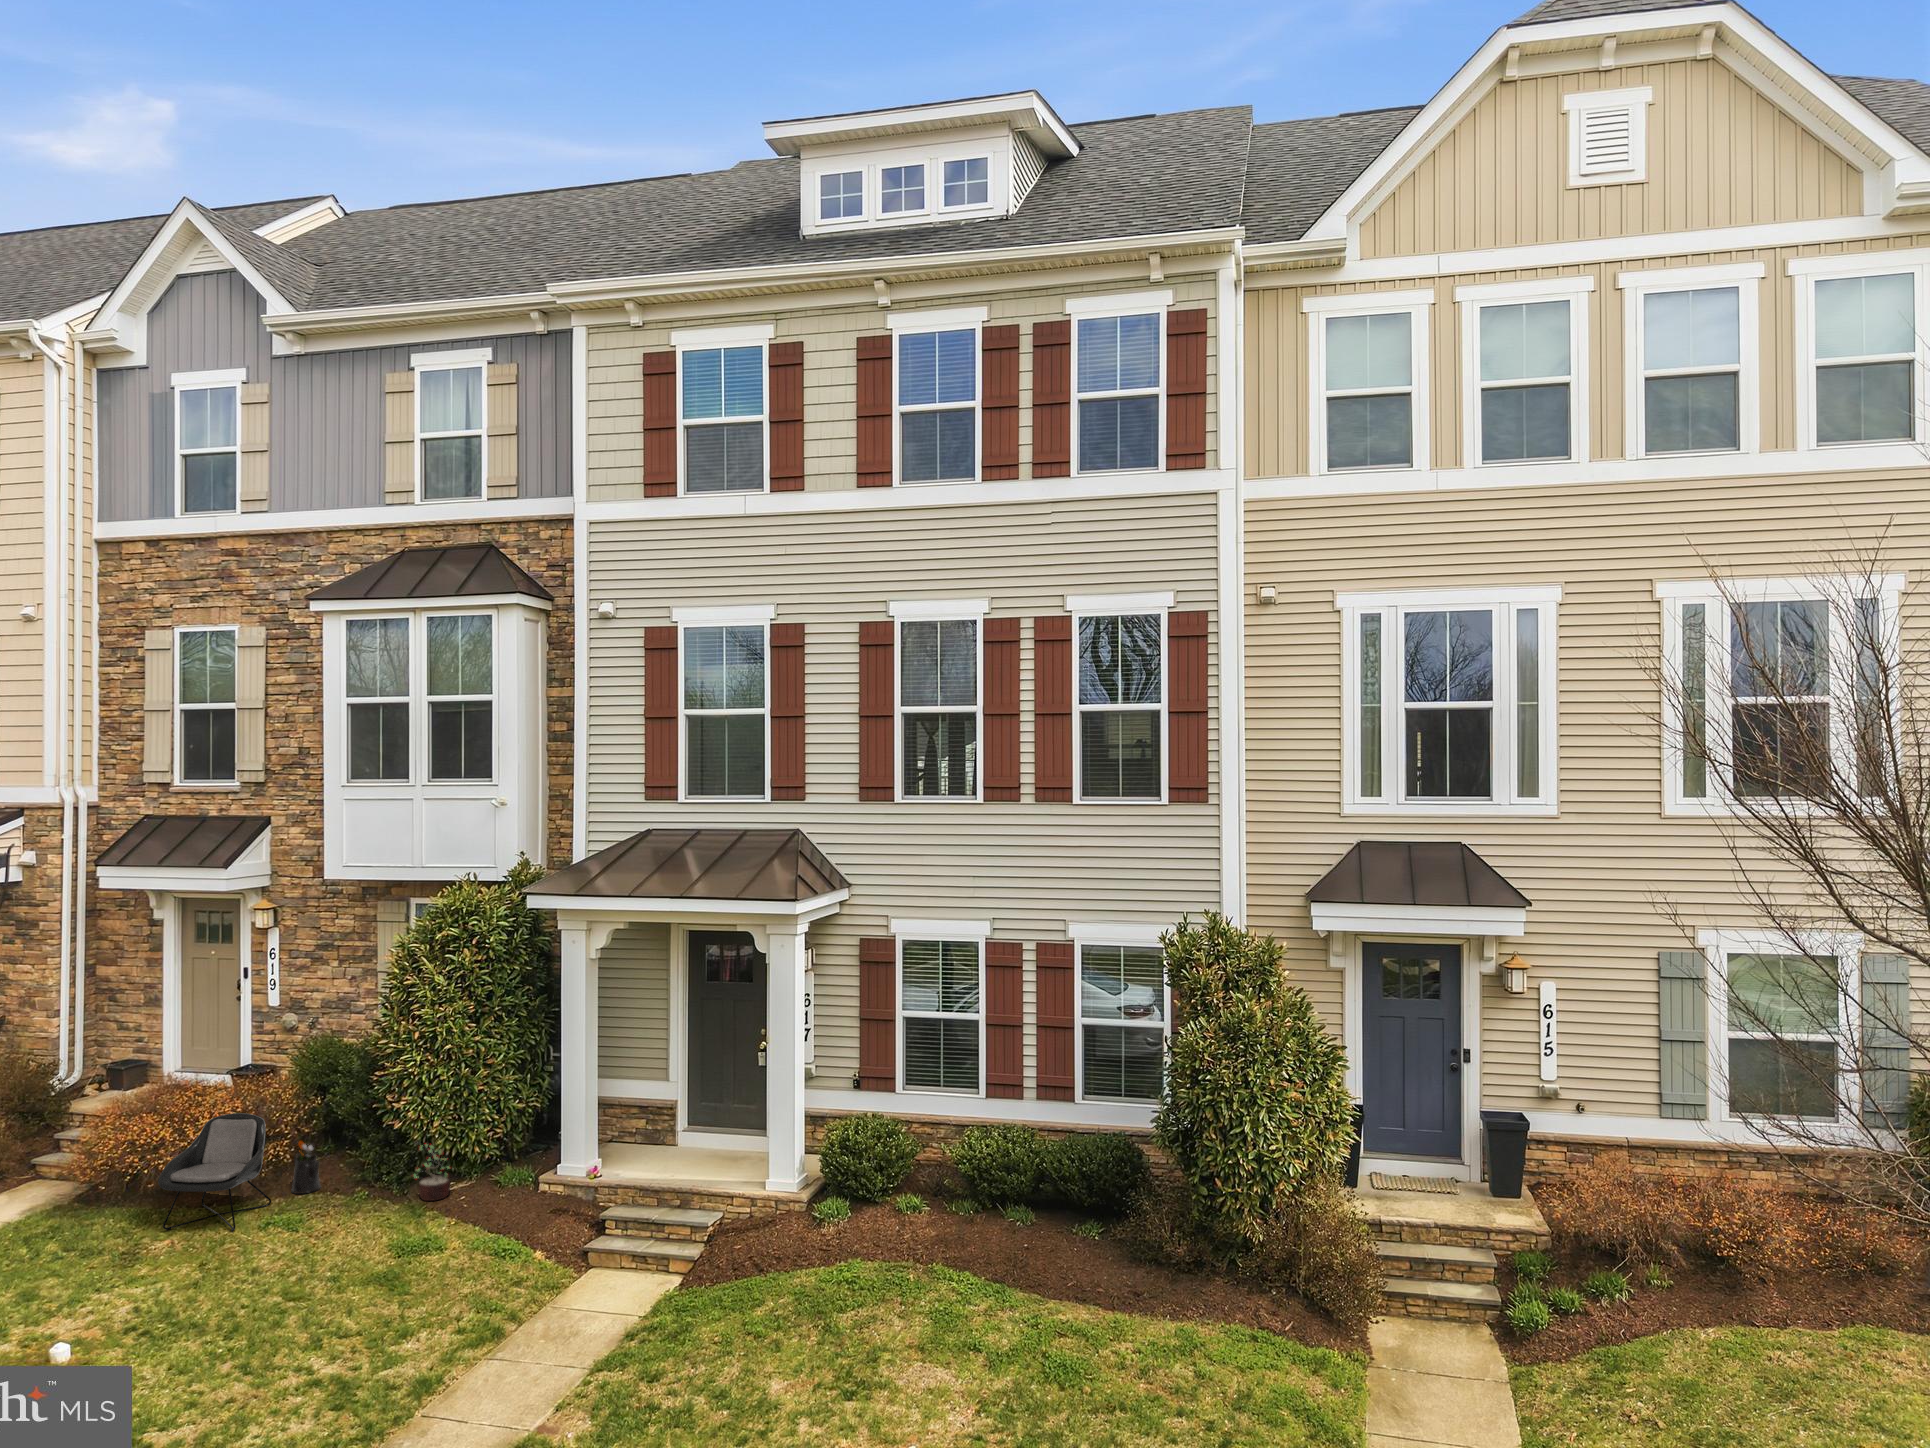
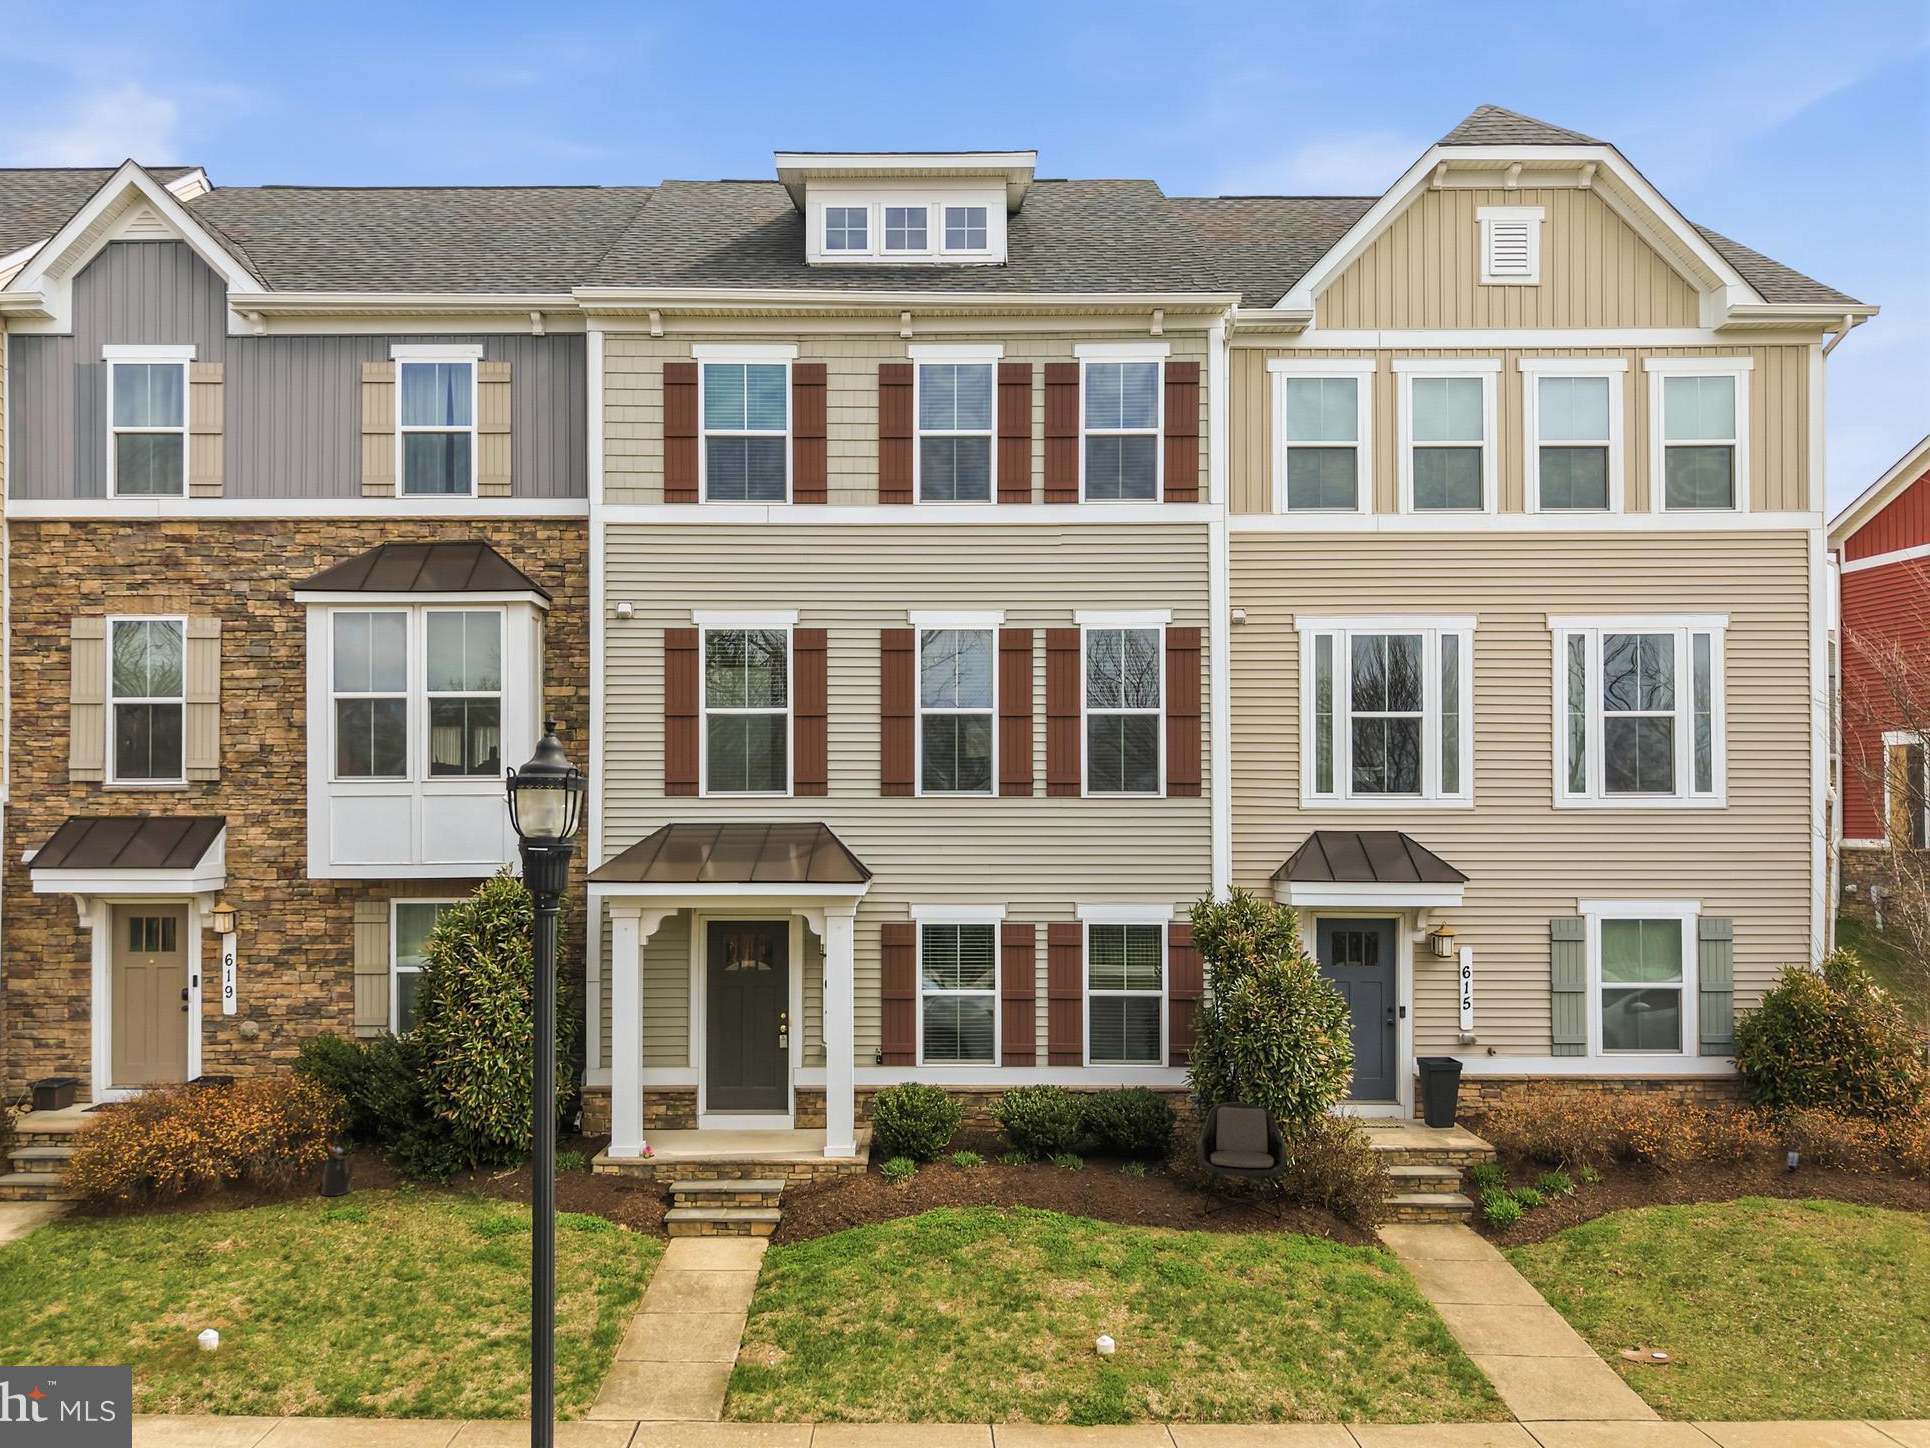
lounge chair: present [158,1113,271,1231] -> present [1197,1102,1287,1219]
decorative plant: present [413,1143,450,1201] -> none [458,1136,497,1193]

